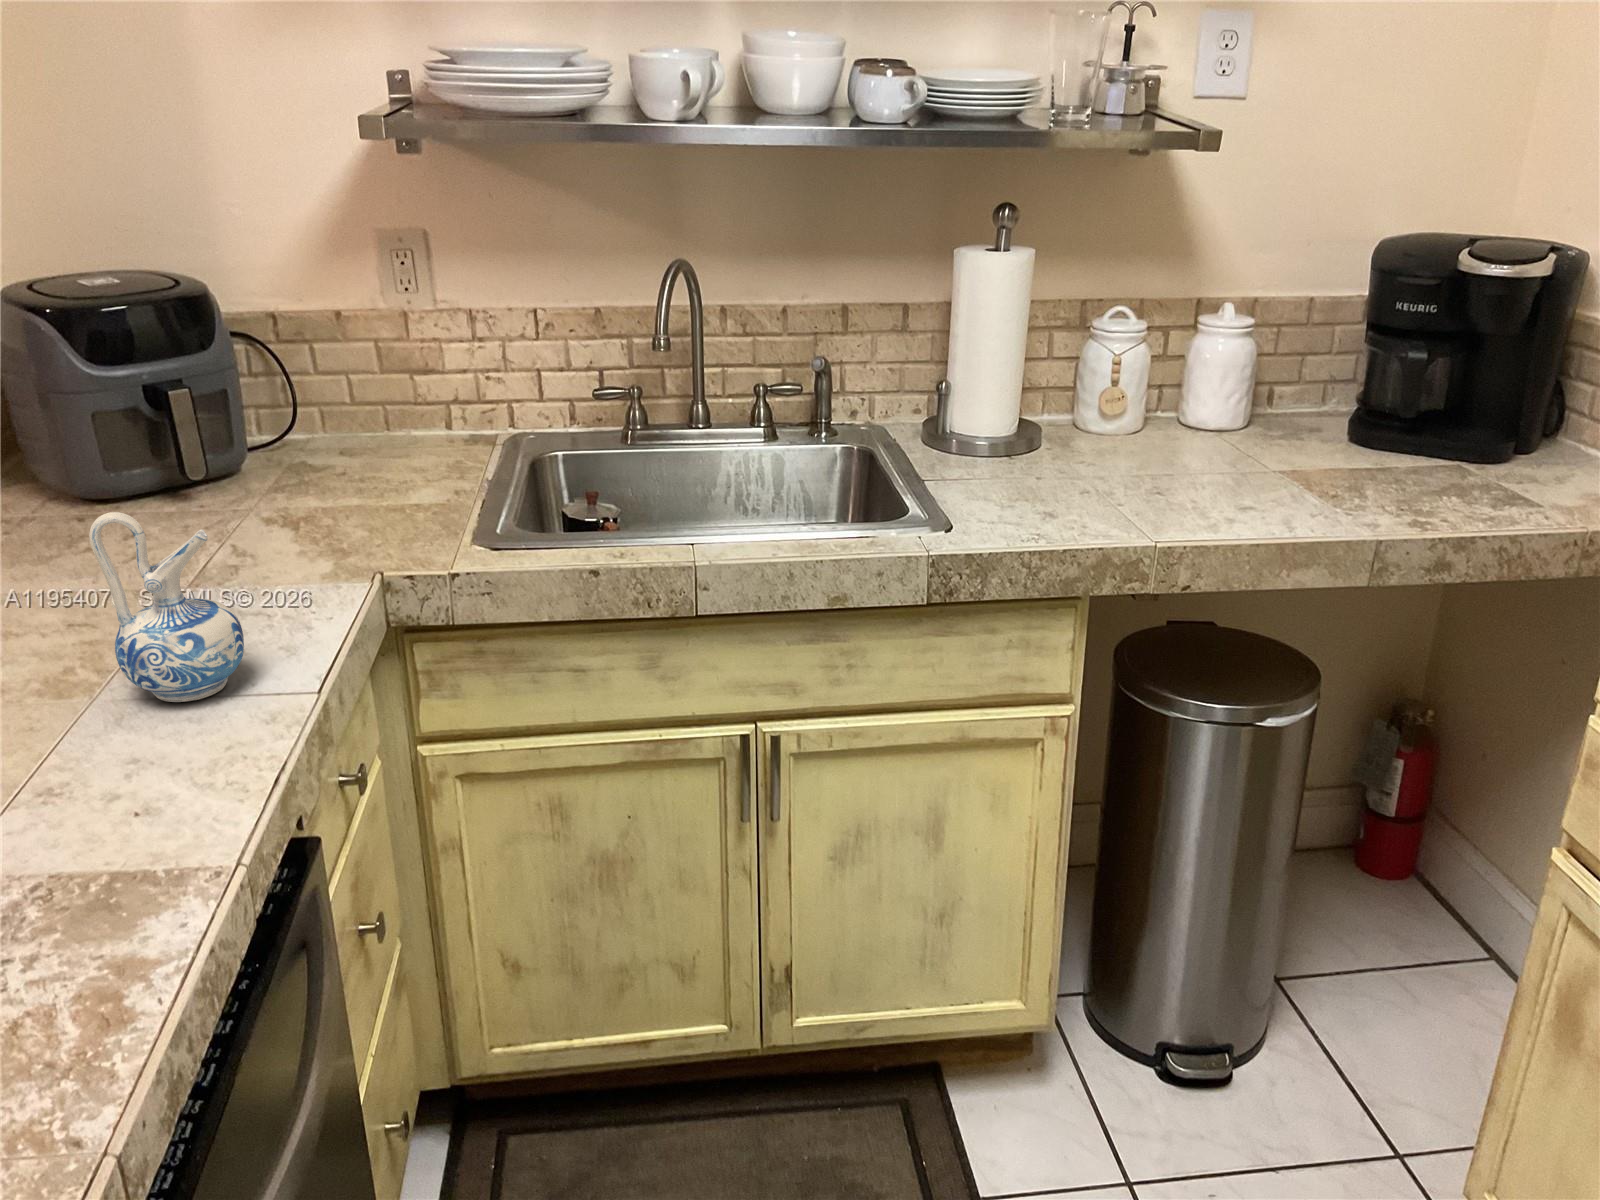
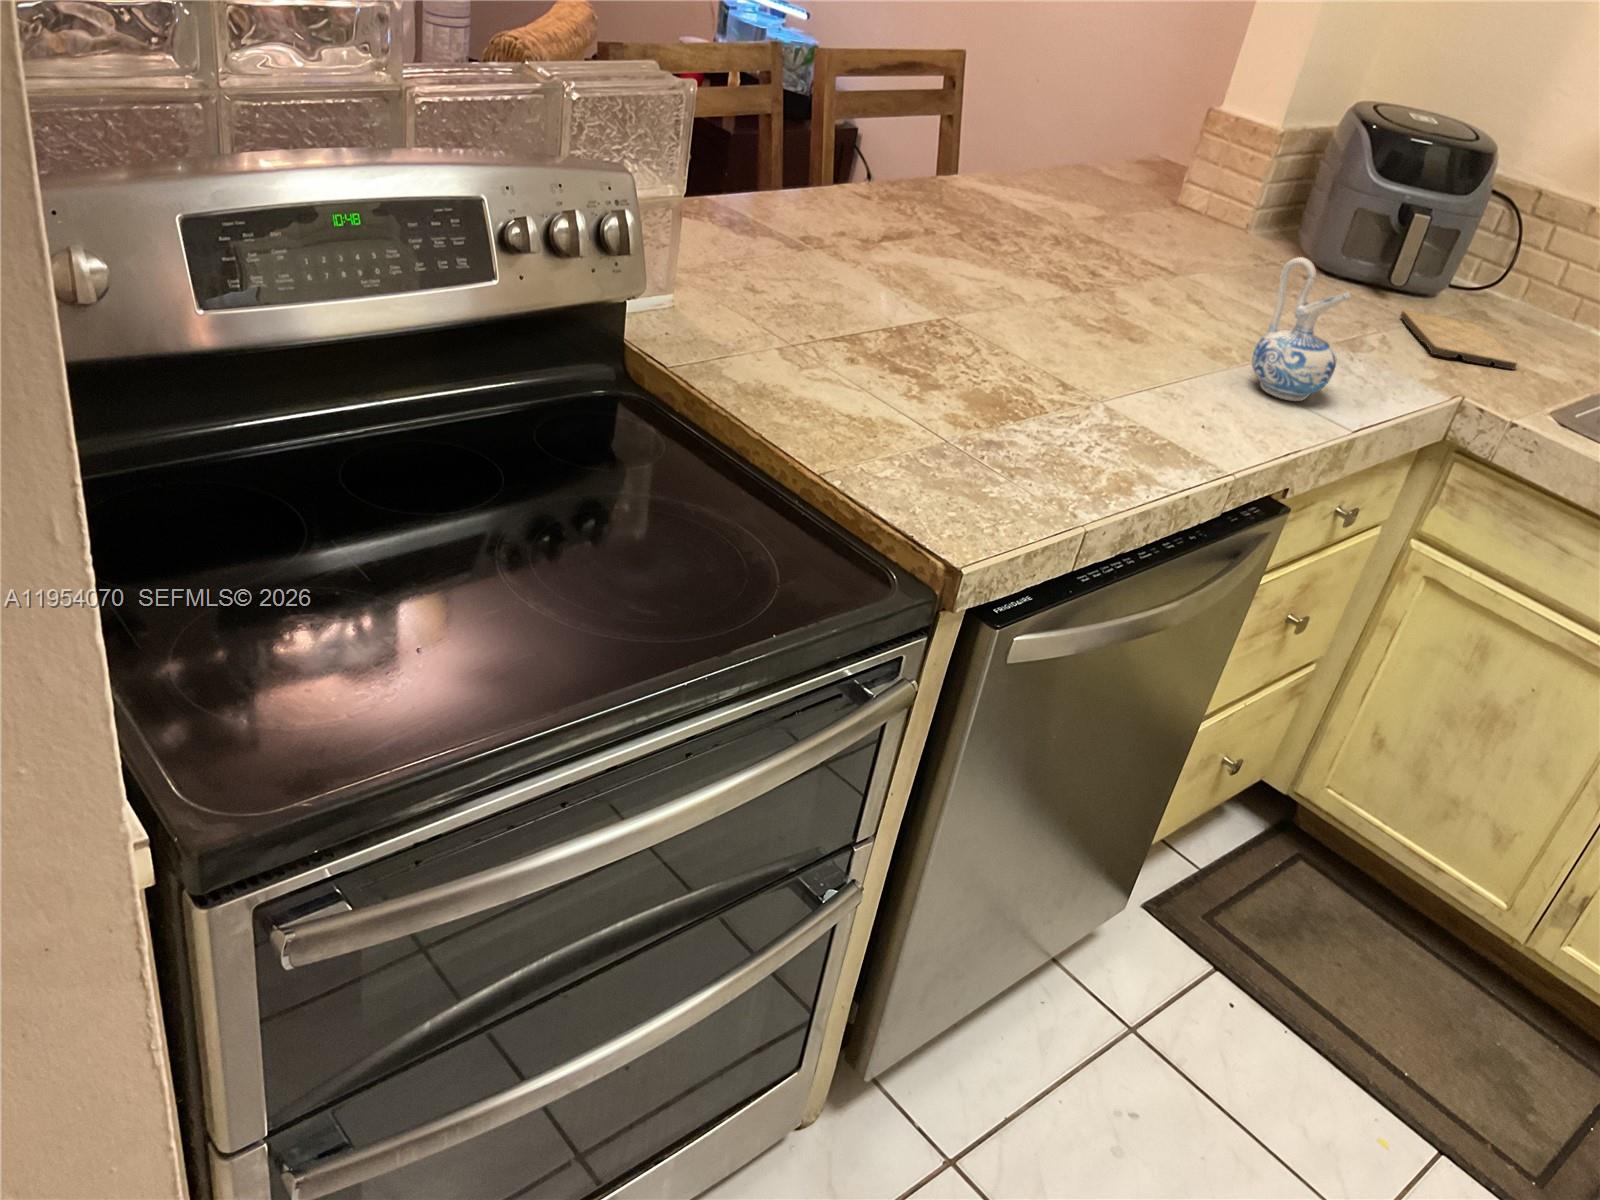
cutting board: none [226,481,393,540] -> present [1400,310,1517,369]

